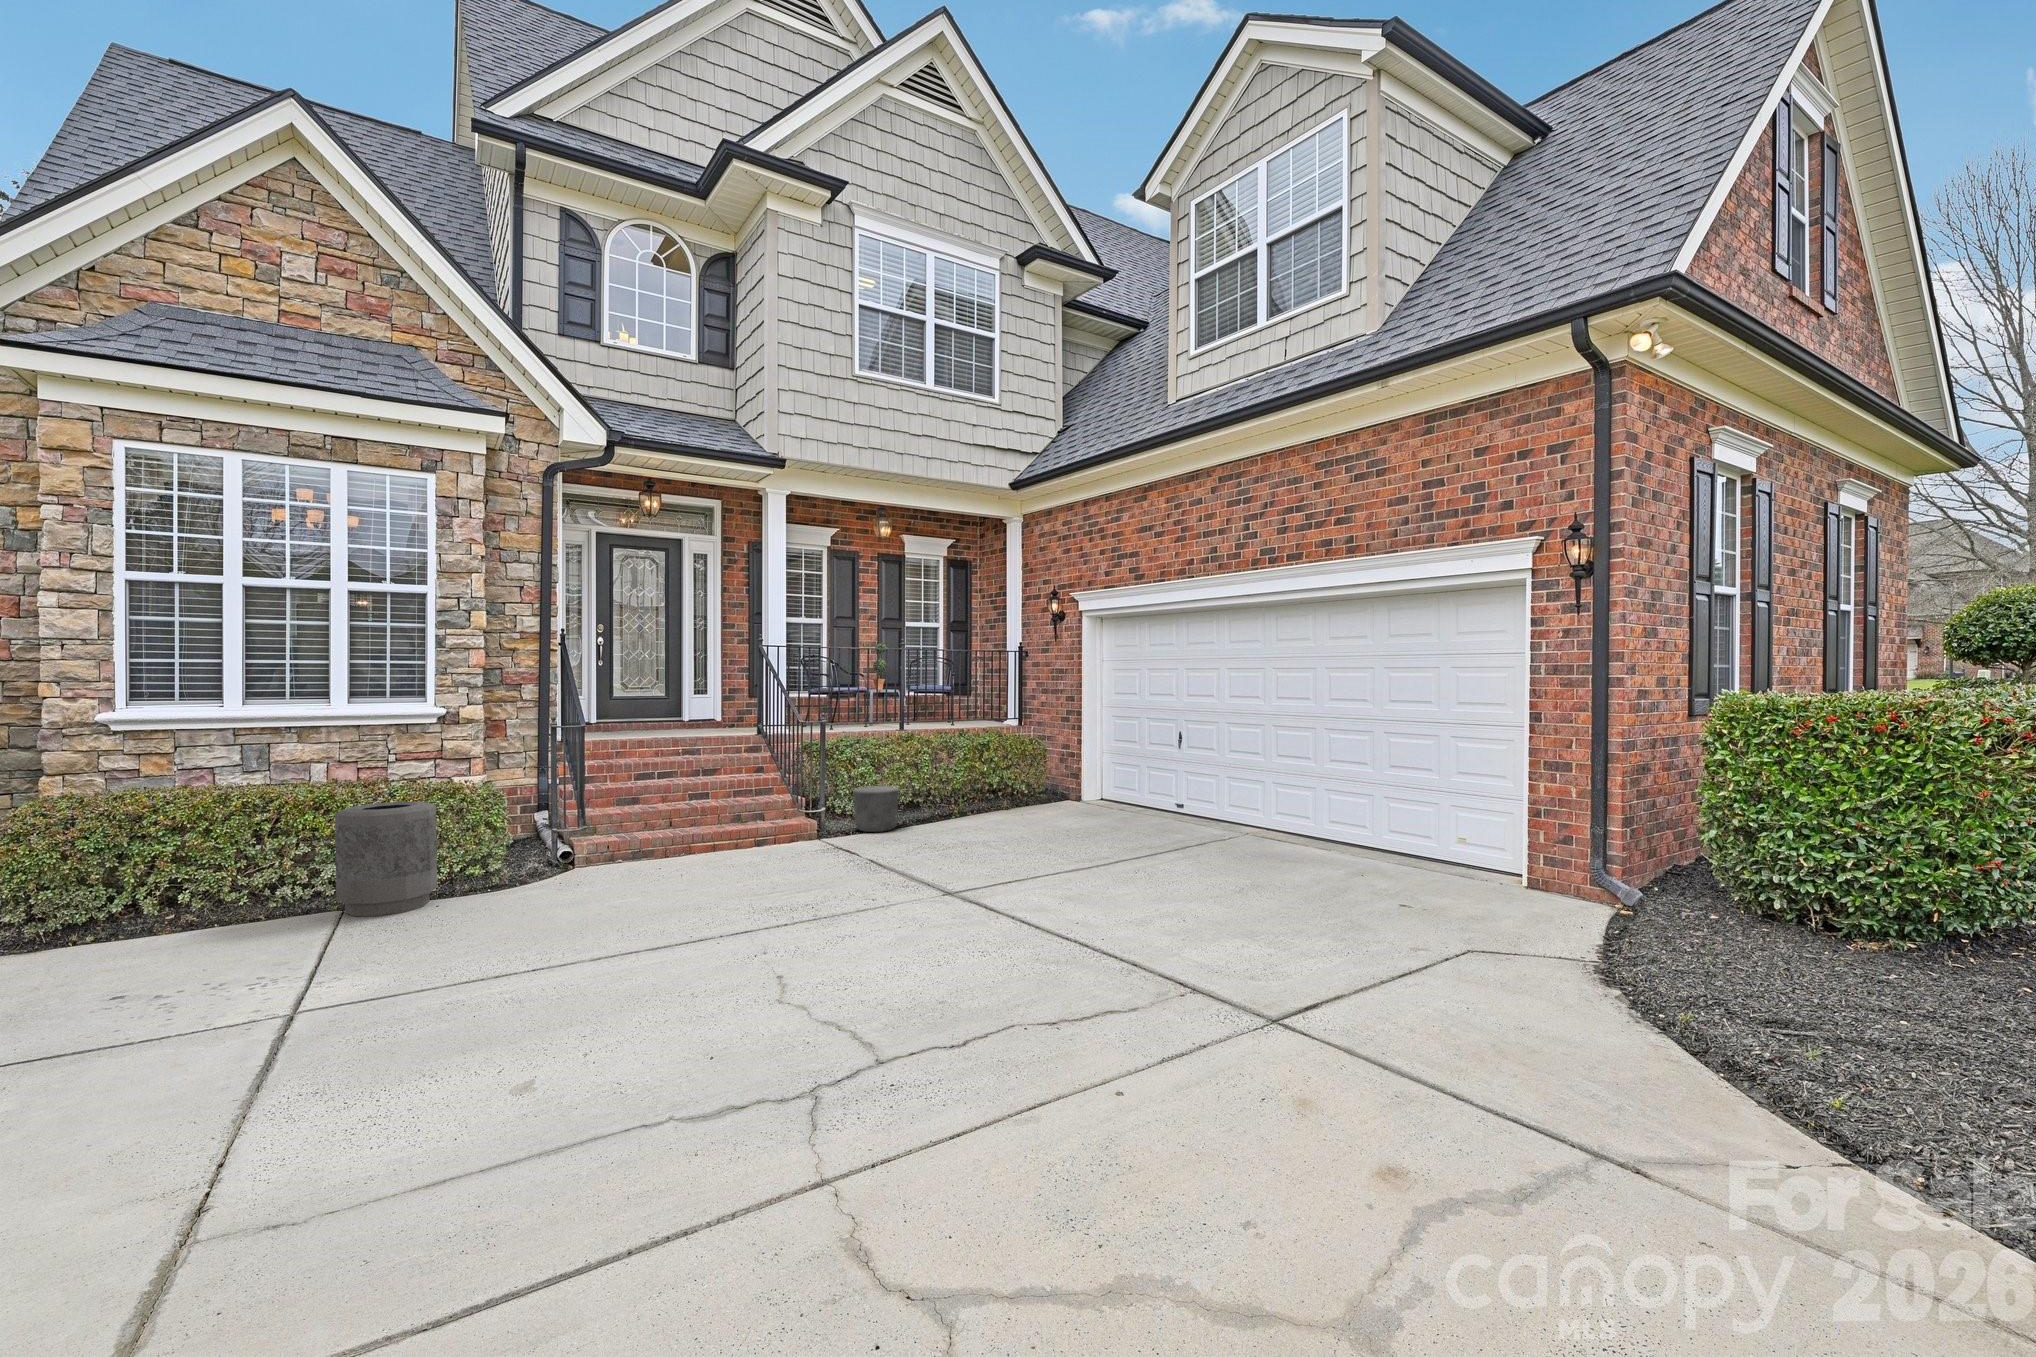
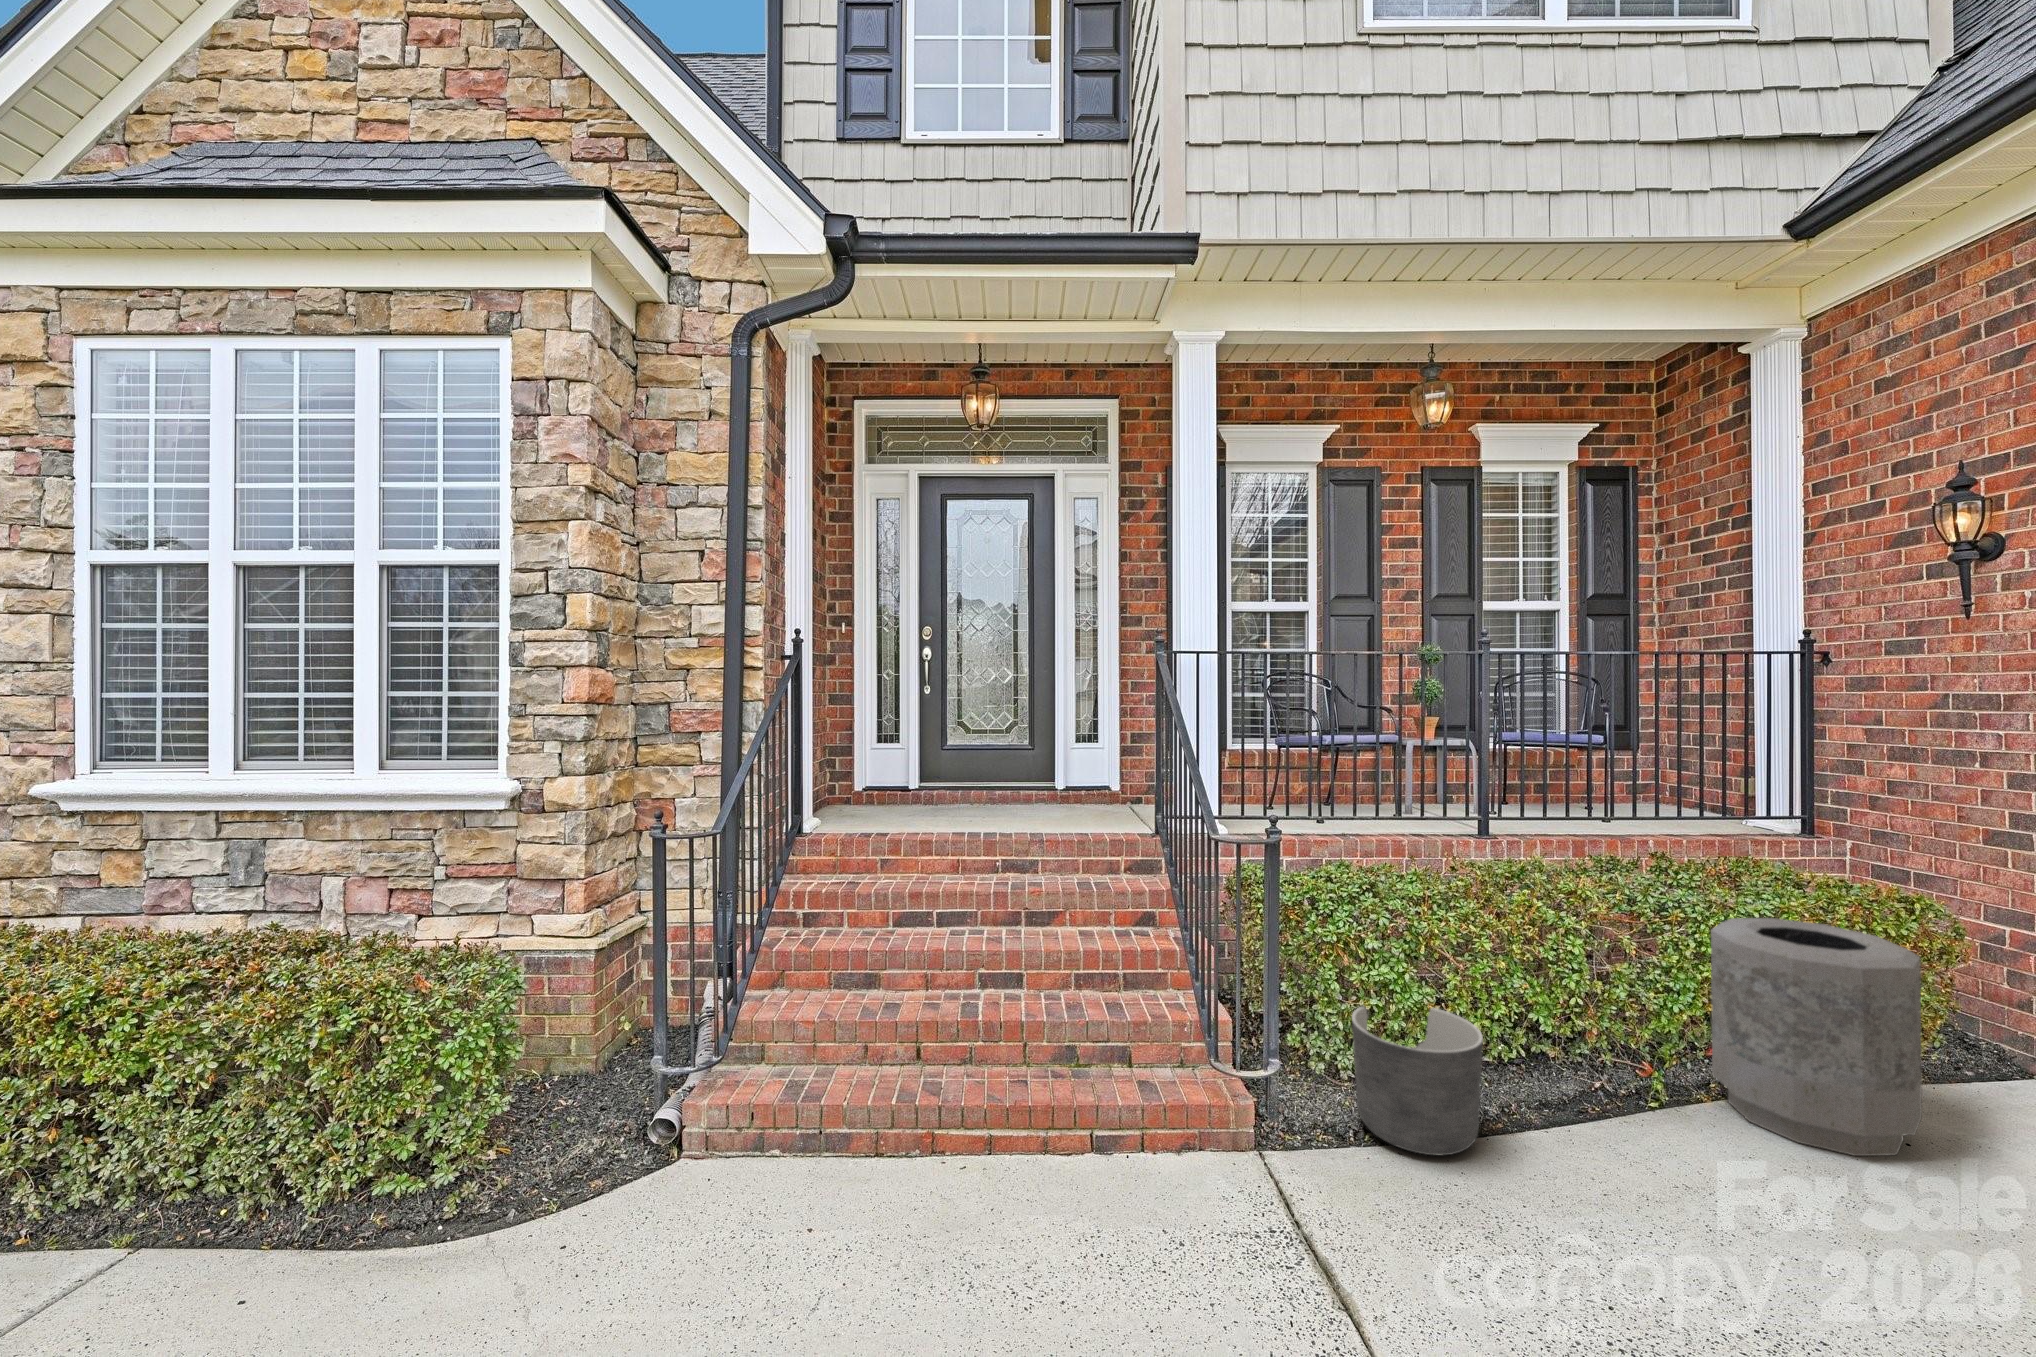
trash can: present [335,802,437,916] -> present [1711,918,1922,1156]

